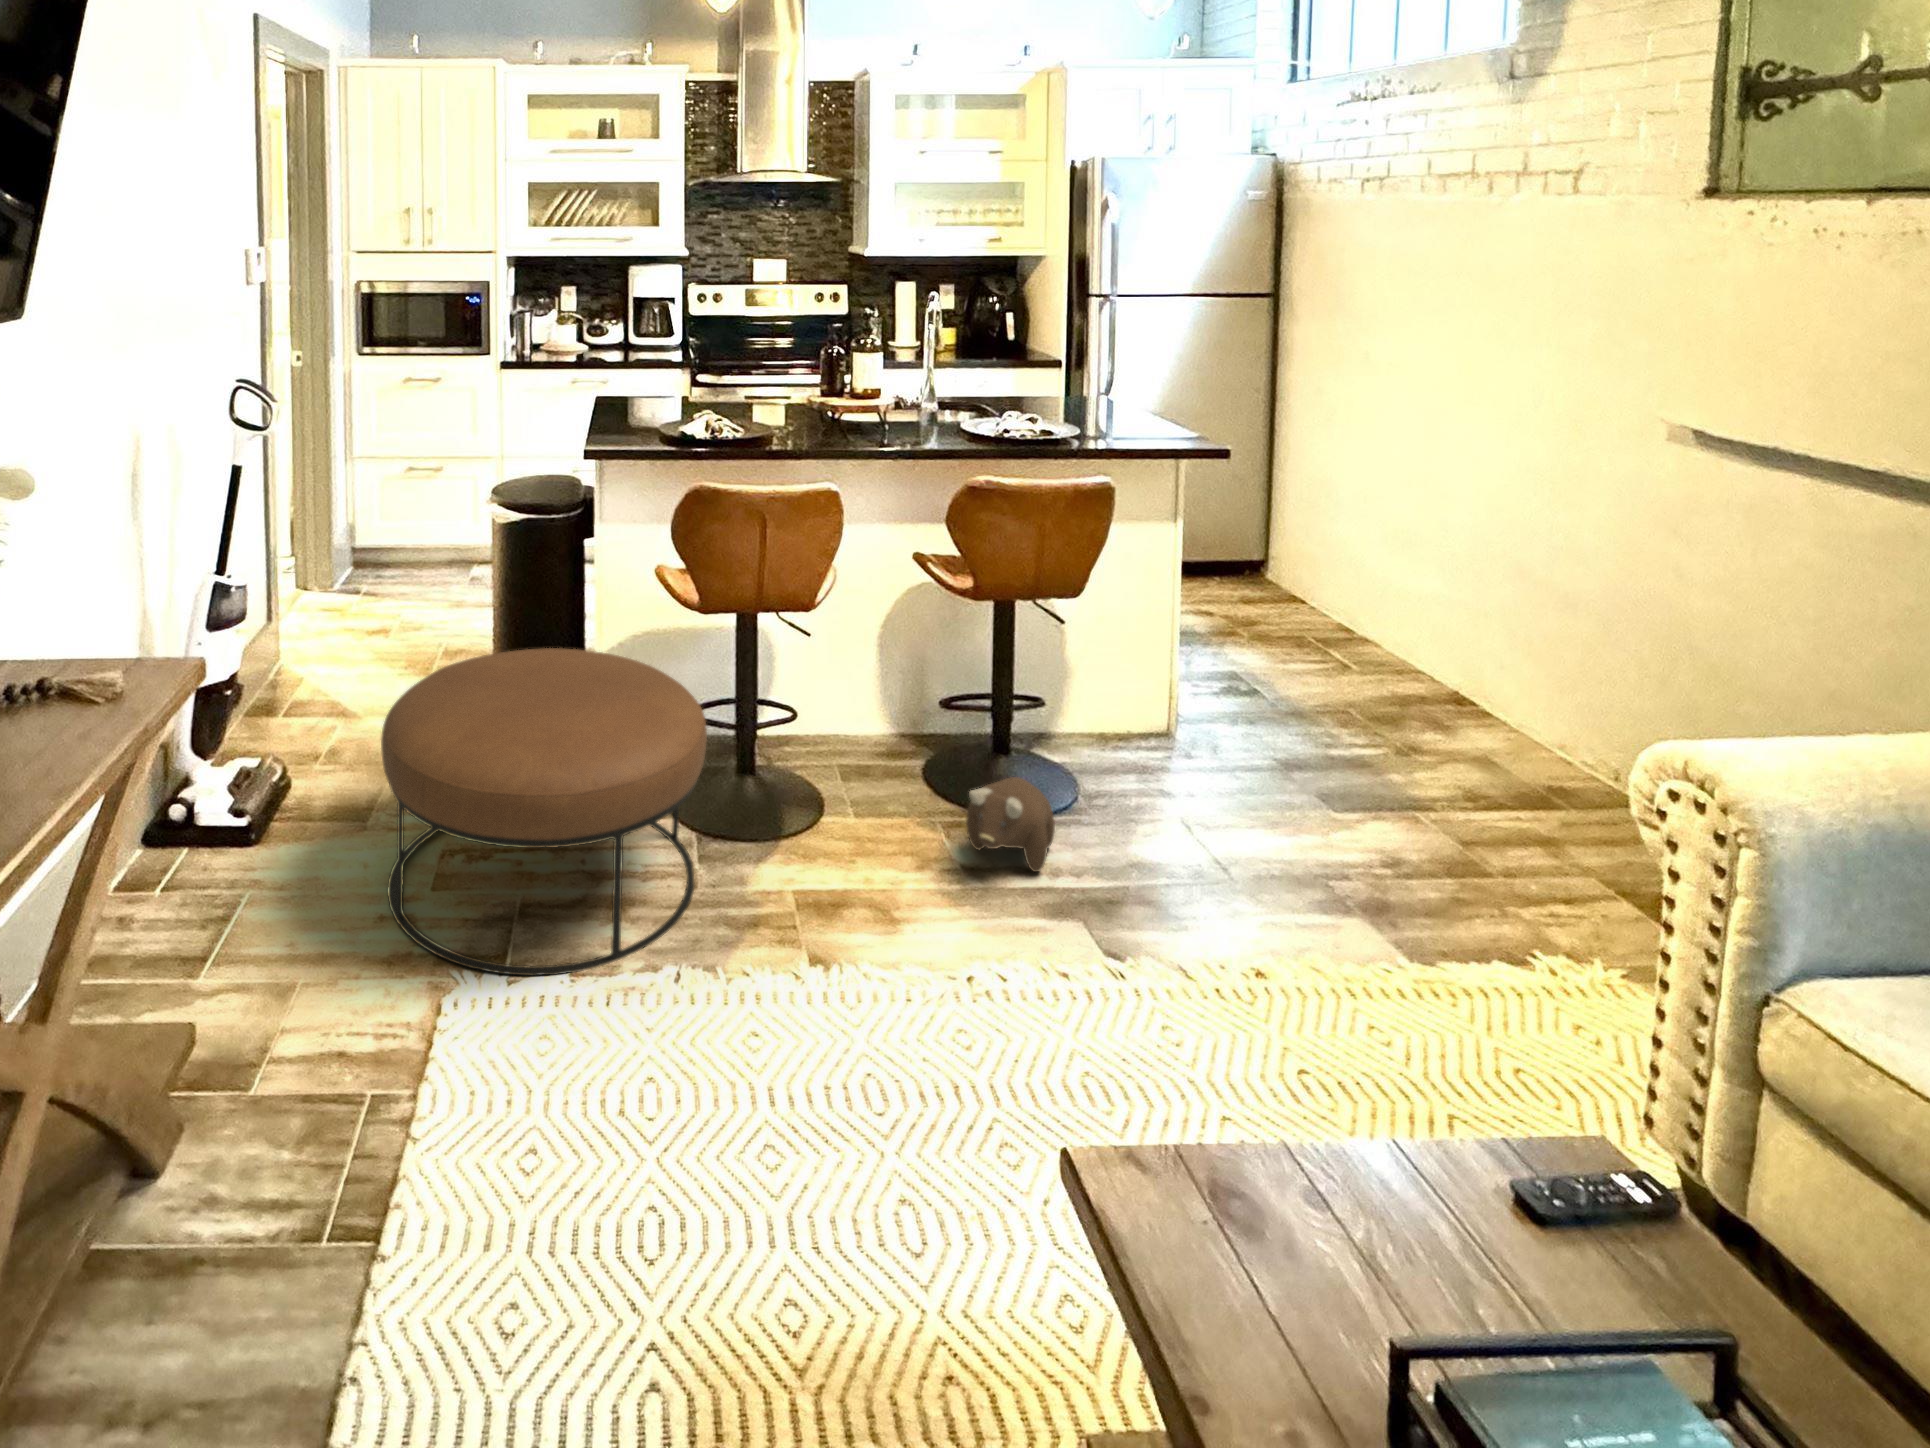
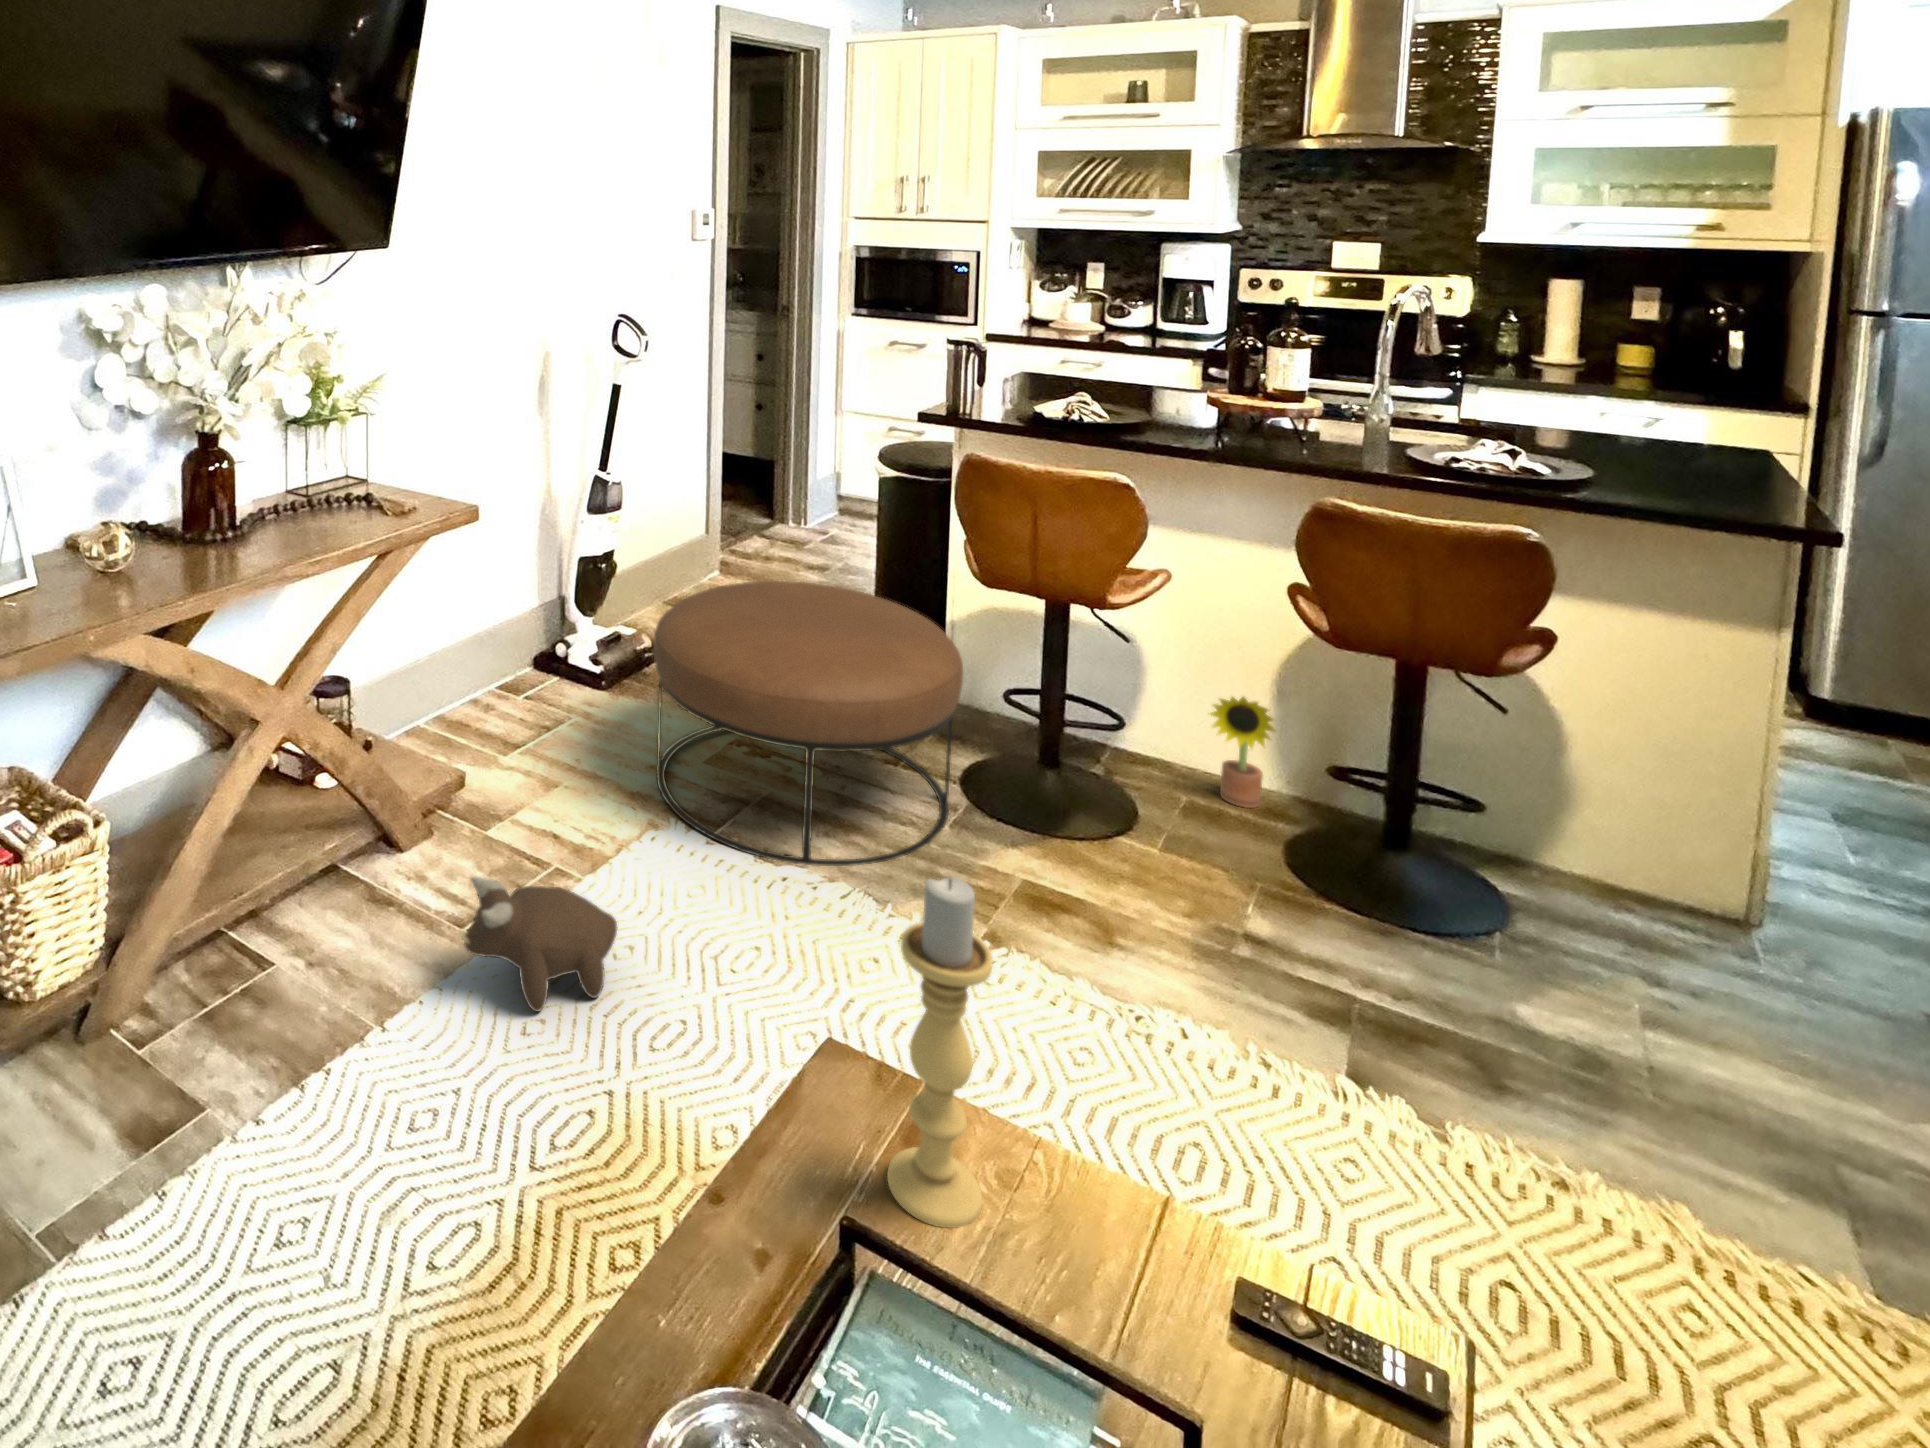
decorative plant: none [843,659,894,754] -> present [1211,697,1275,808]
plush toy: present [966,777,1055,872] -> present [460,877,617,1012]
candle holder: none [1259,954,1375,1313] -> present [887,878,992,1228]

